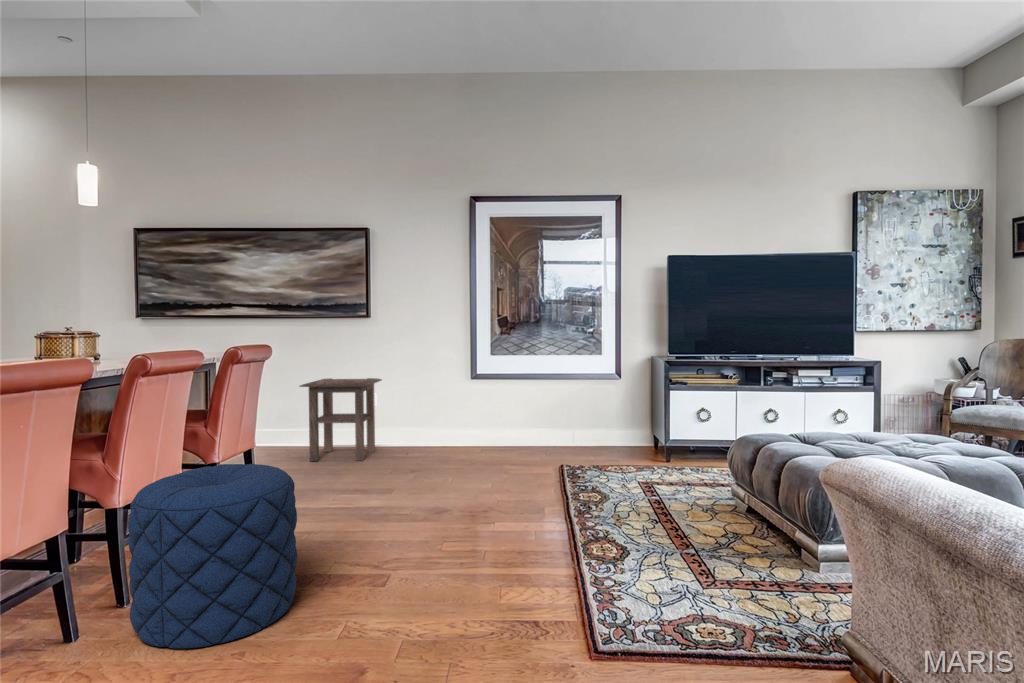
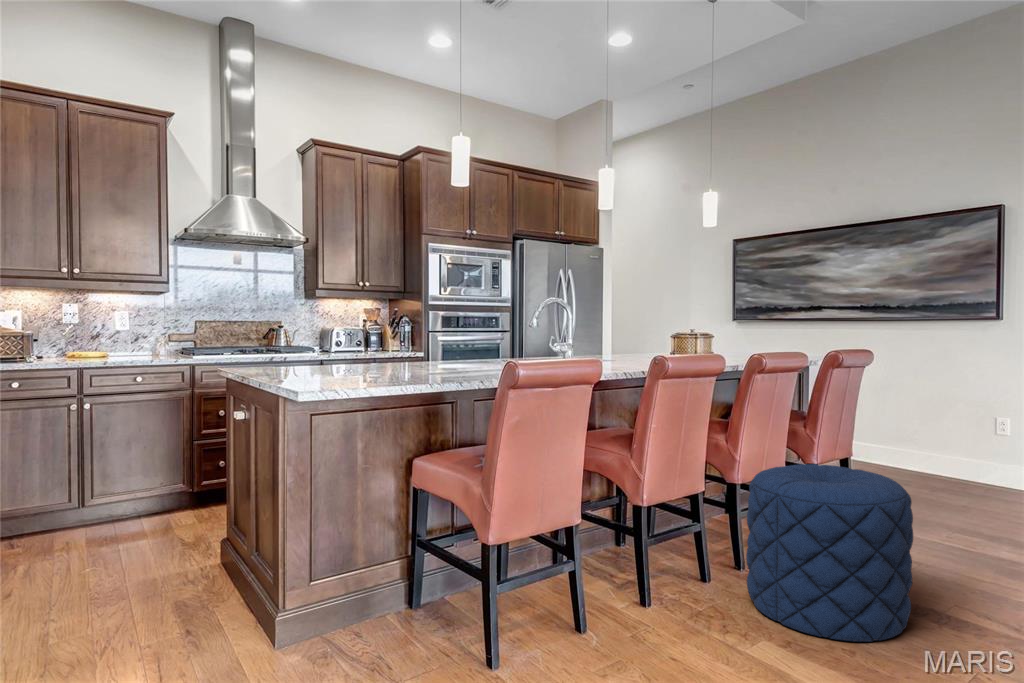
side table: present [299,378,382,461] -> none [900,391,1017,496]

